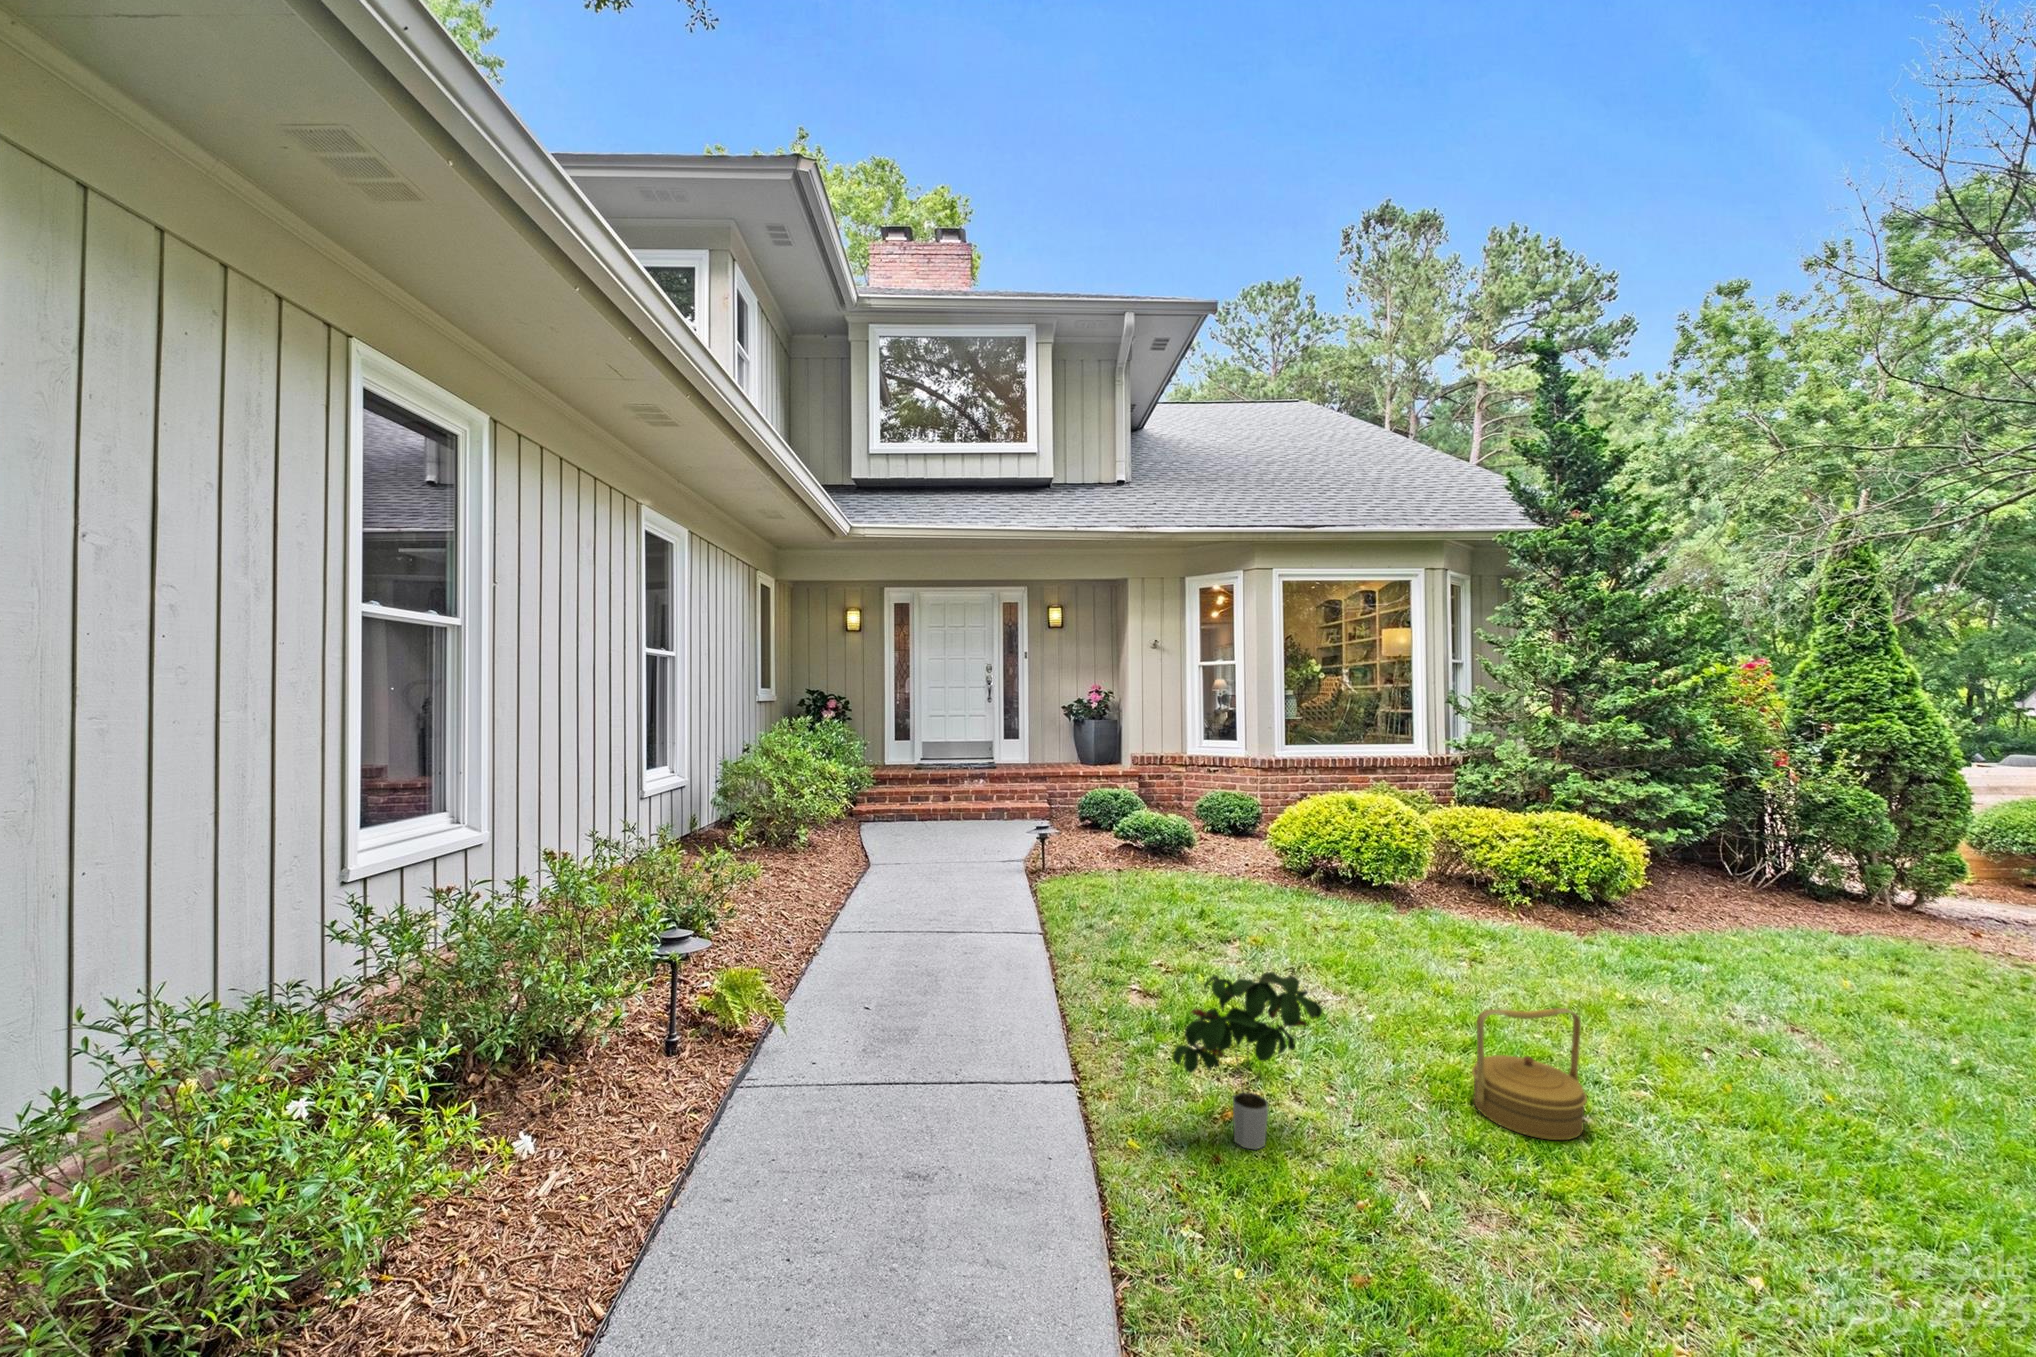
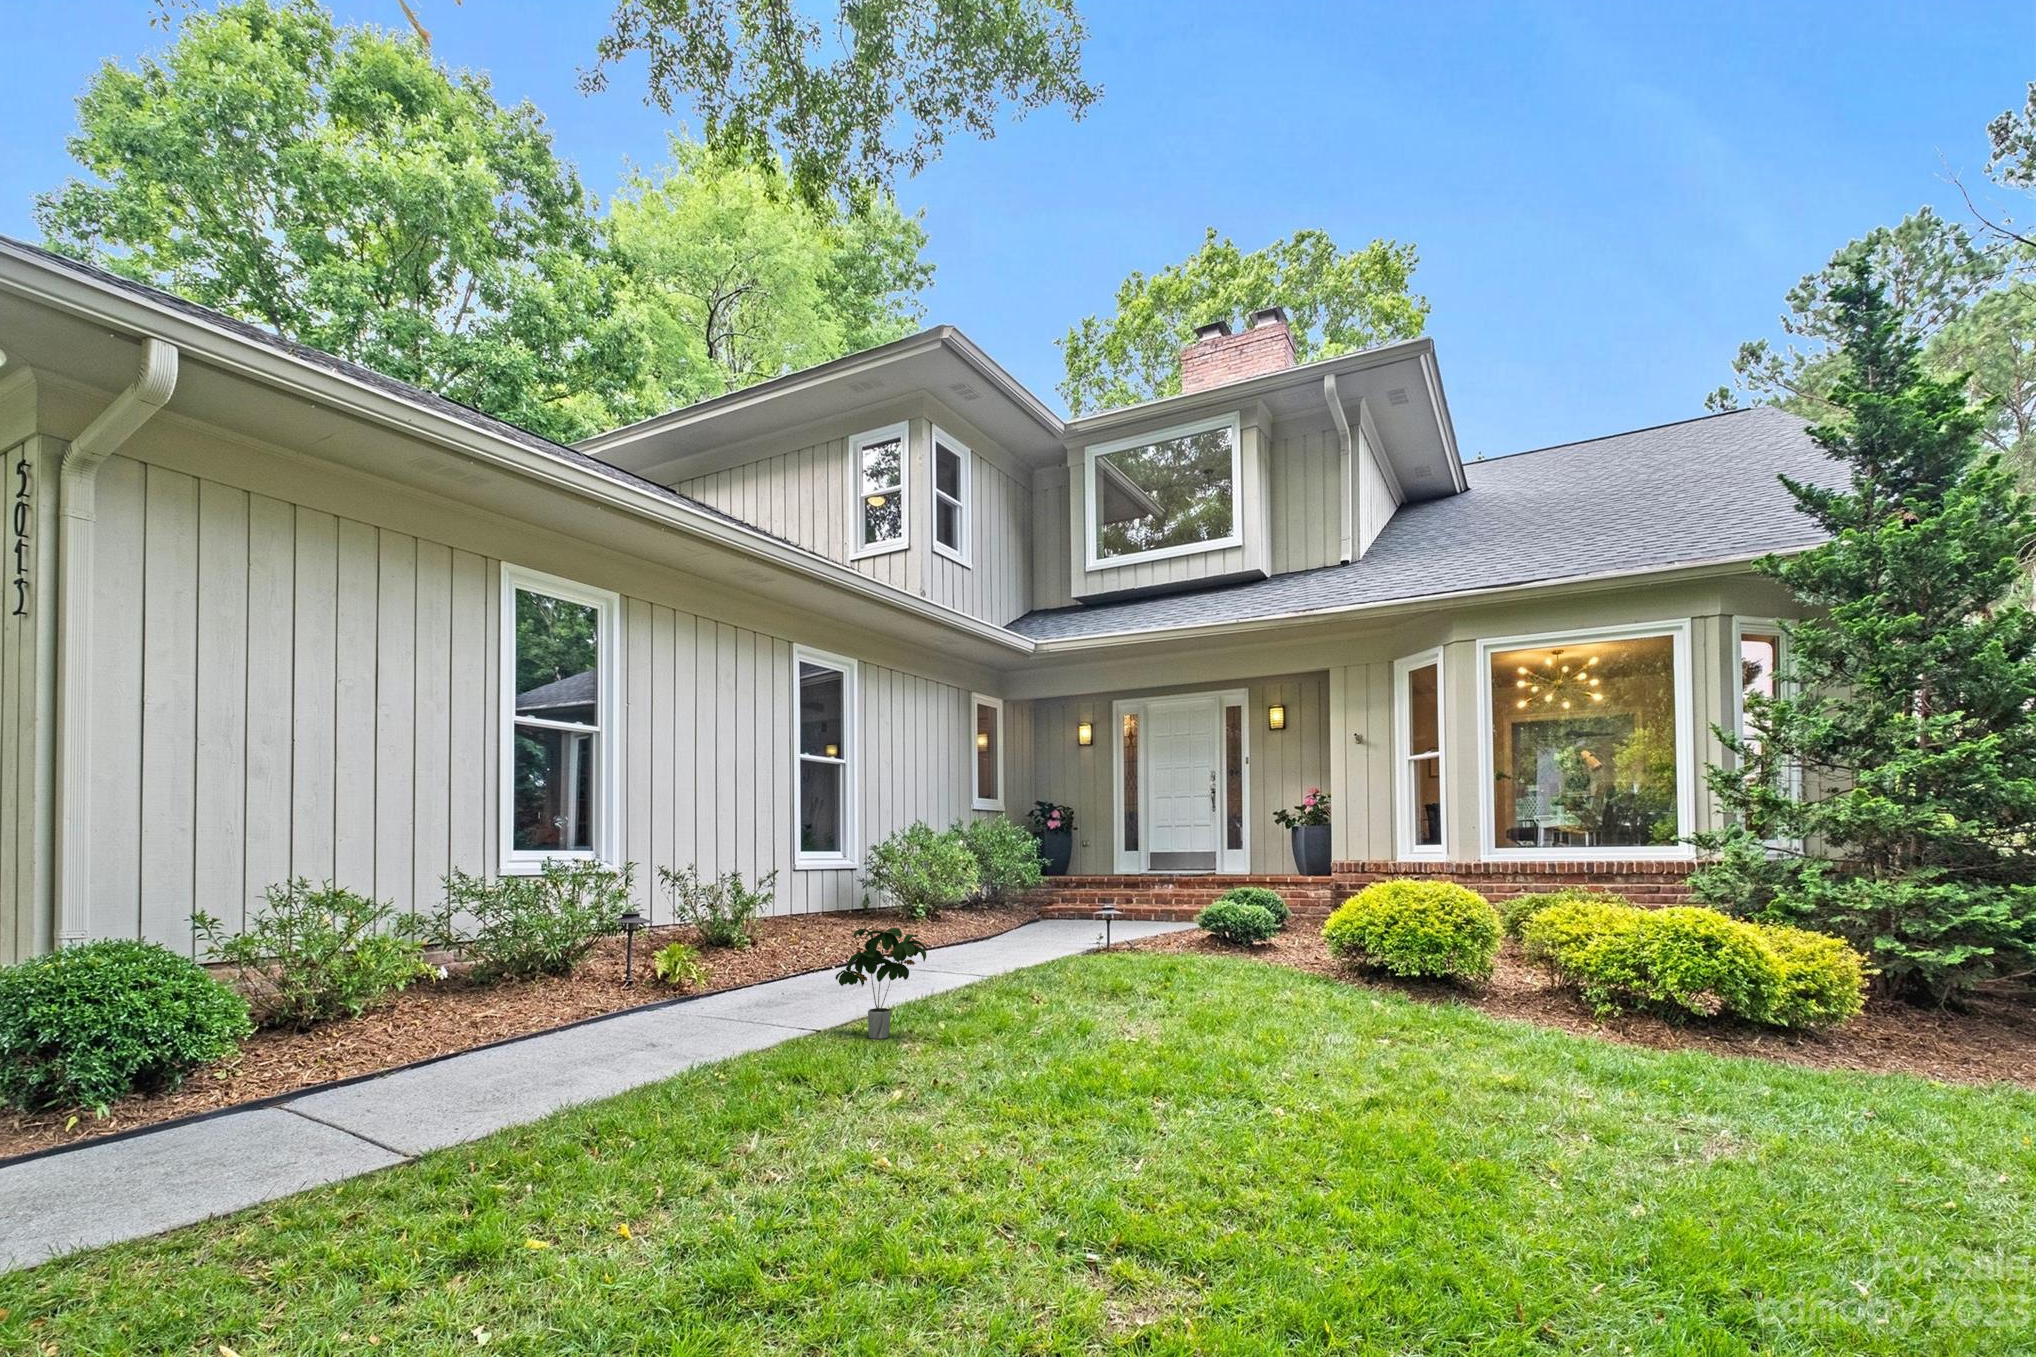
basket: present [1472,1008,1587,1140] -> none [1046,972,1122,1063]

